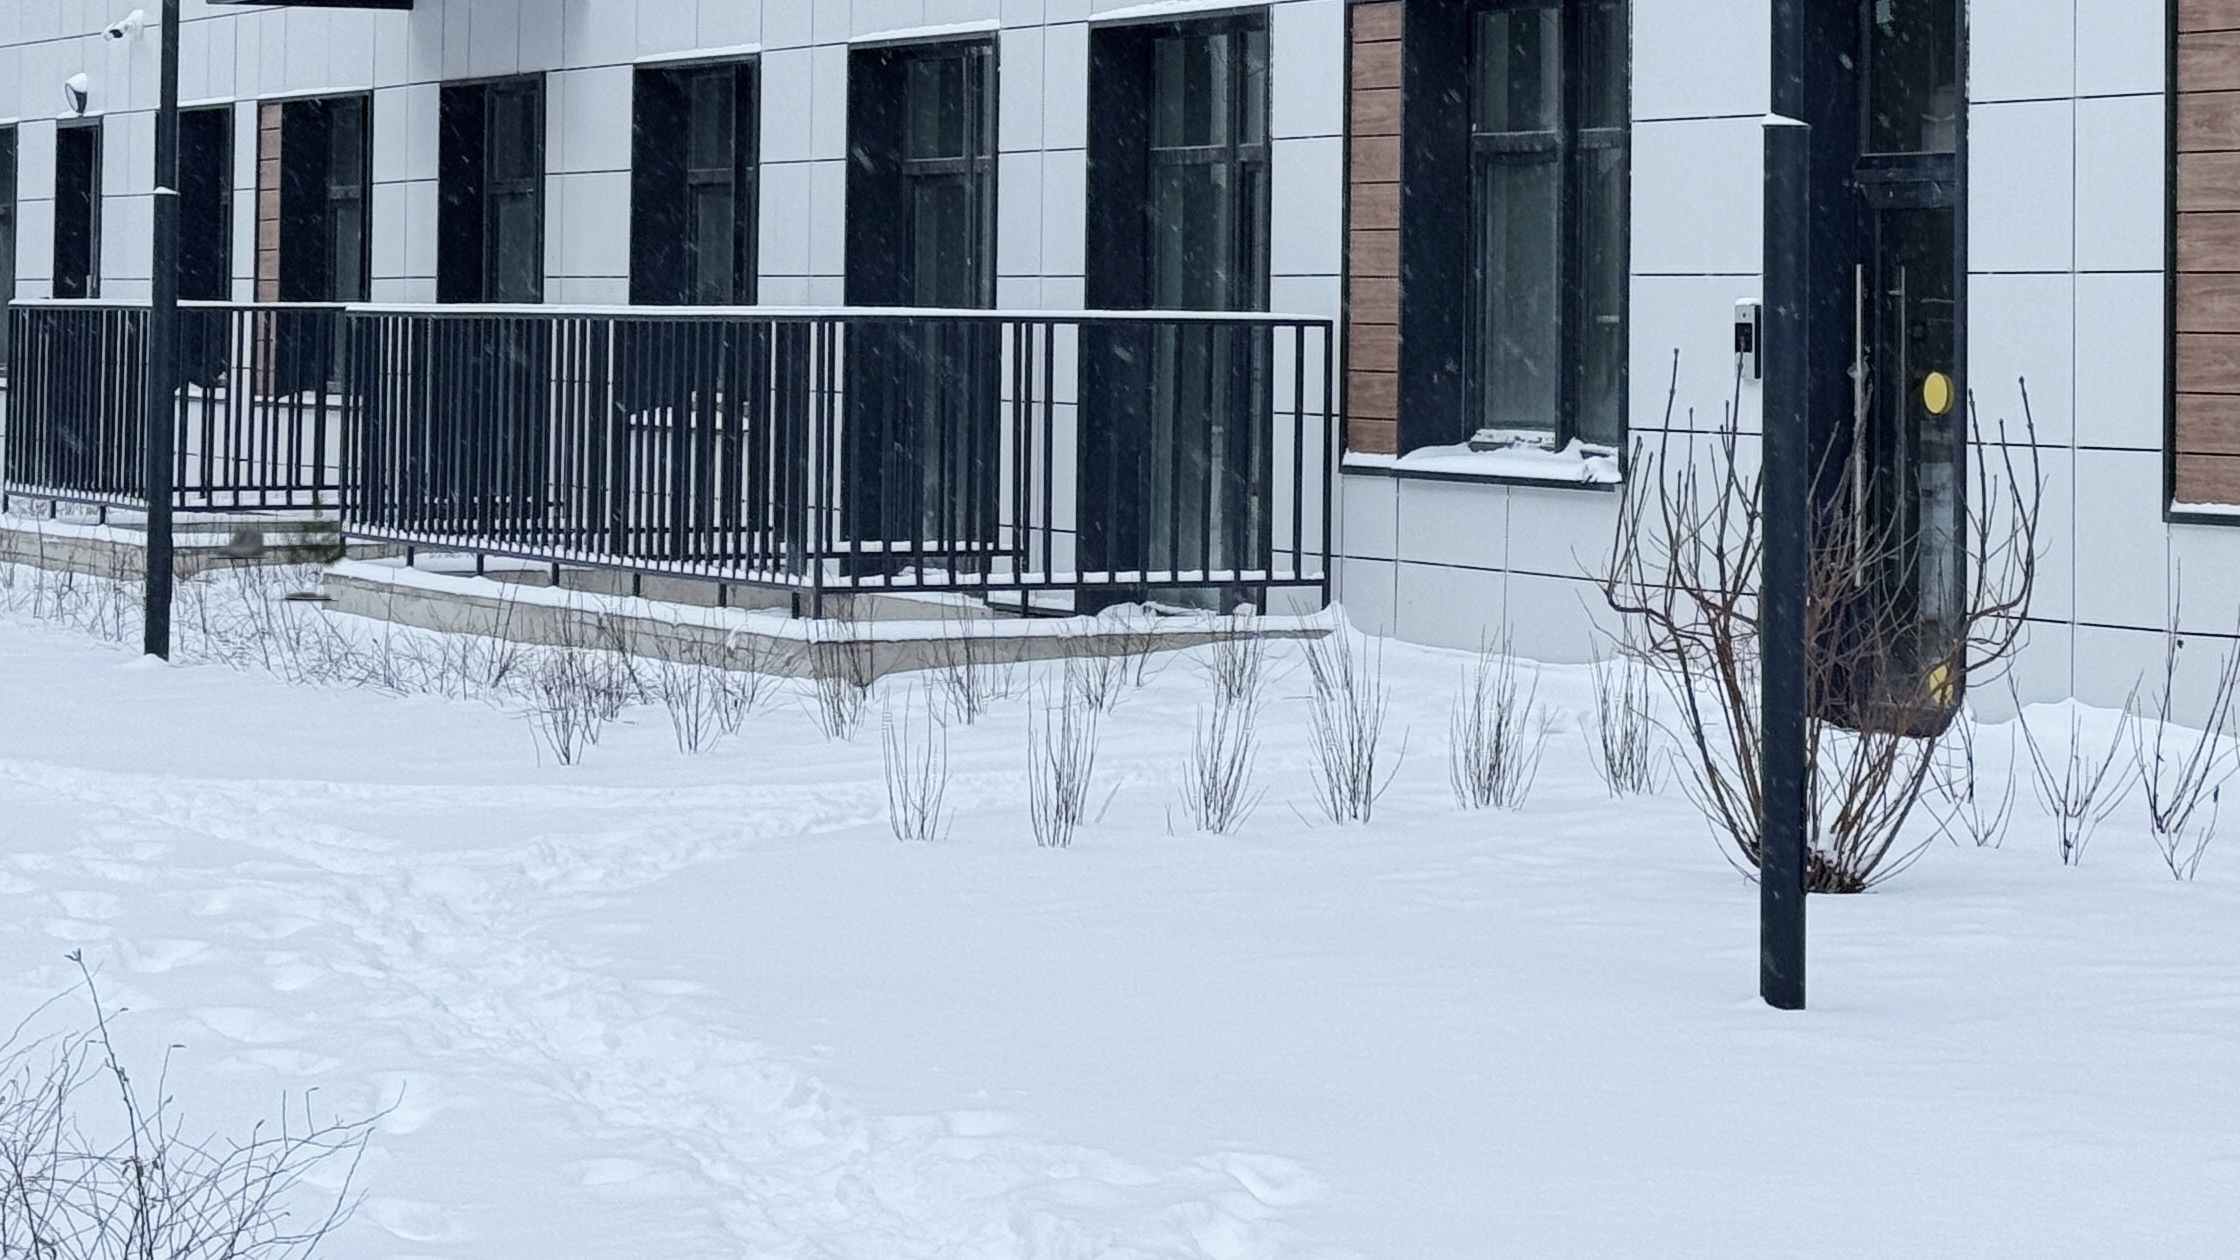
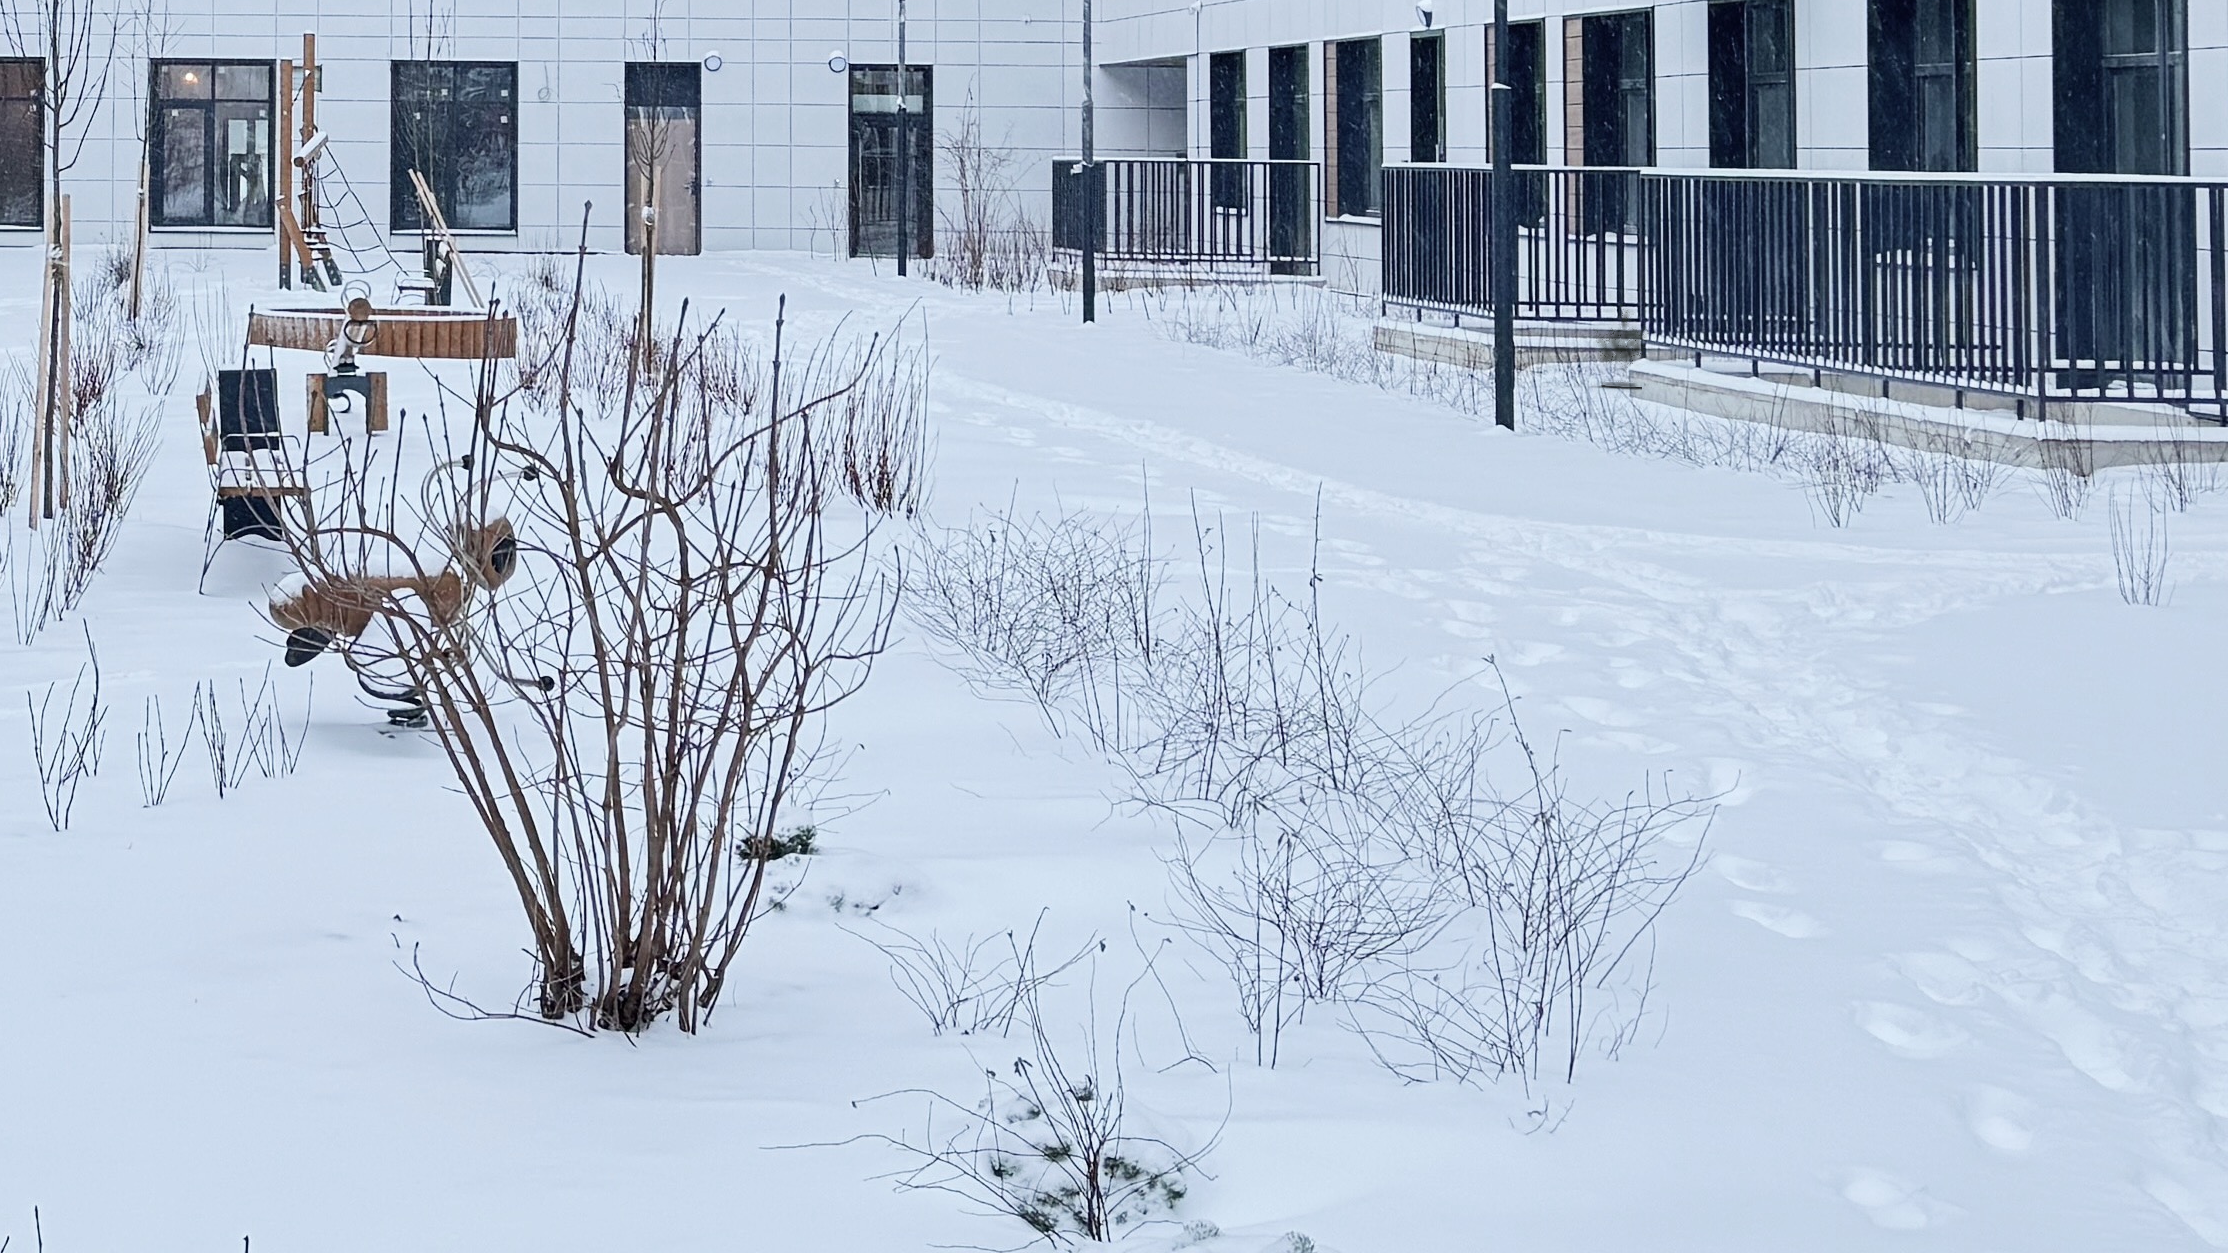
boots: present [210,527,267,558] -> none [1540,333,1586,358]

